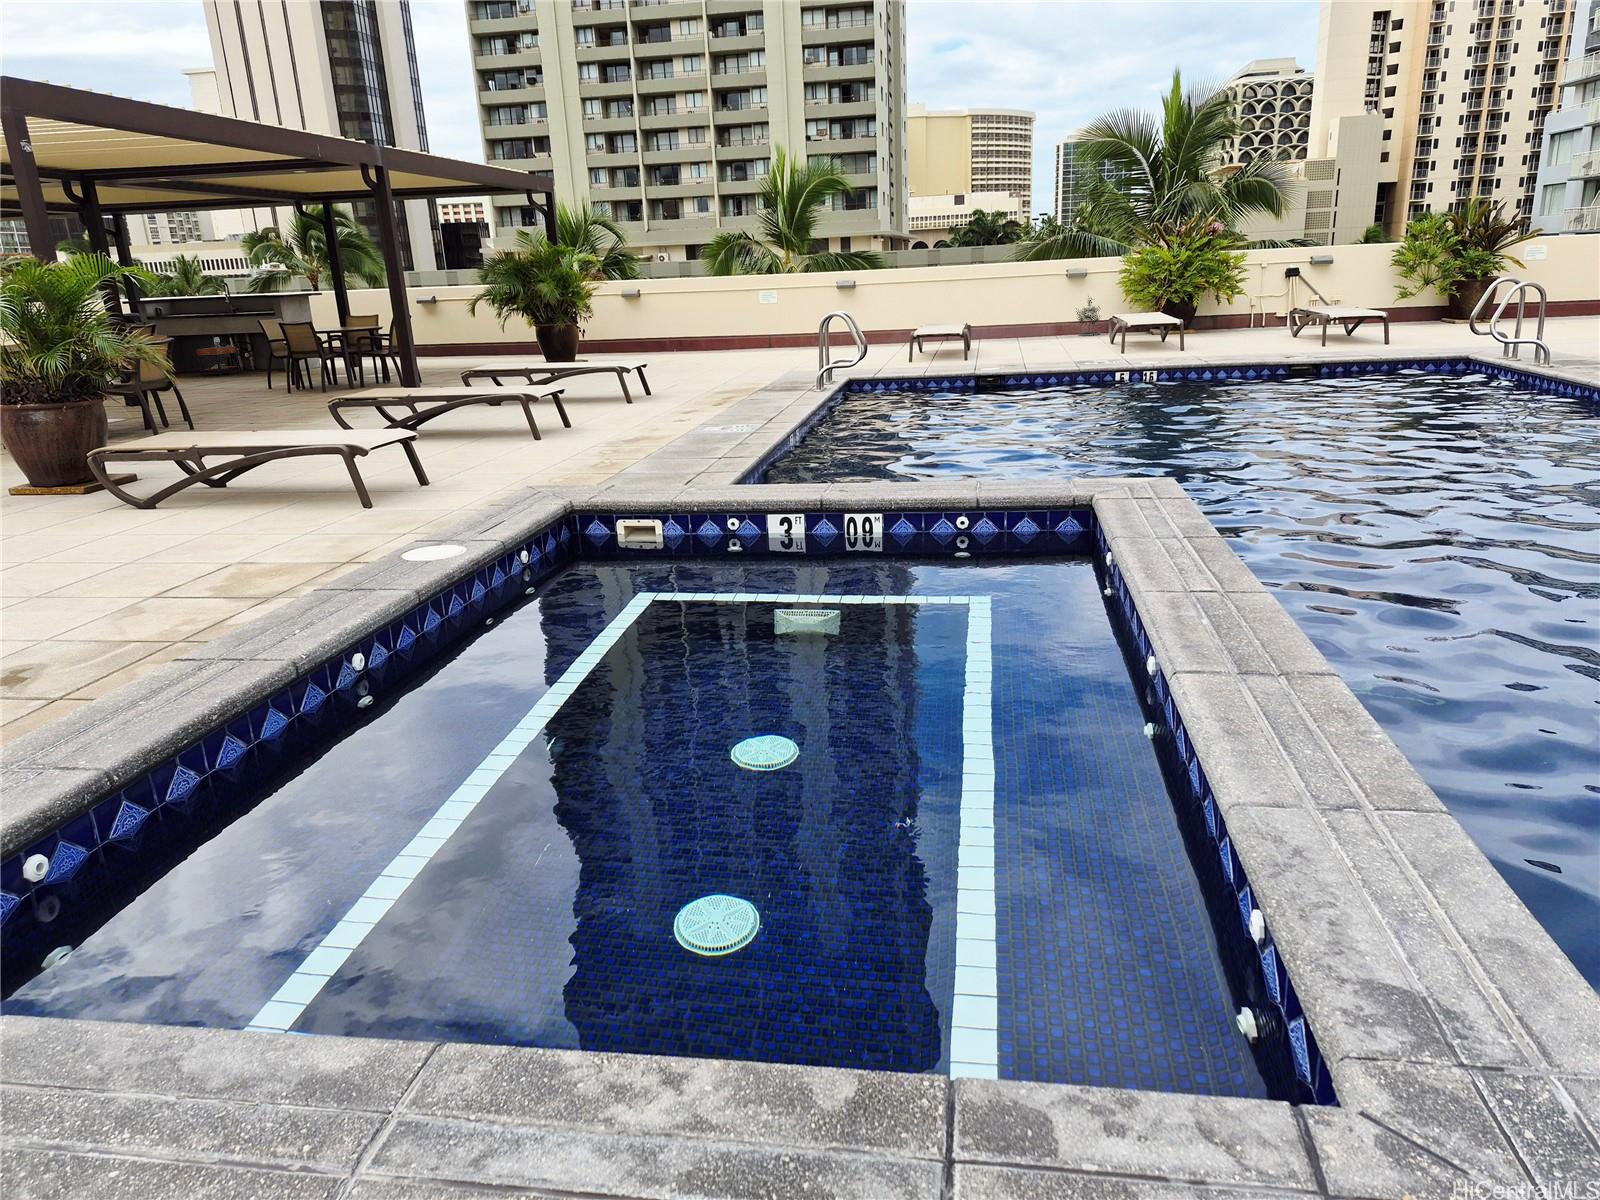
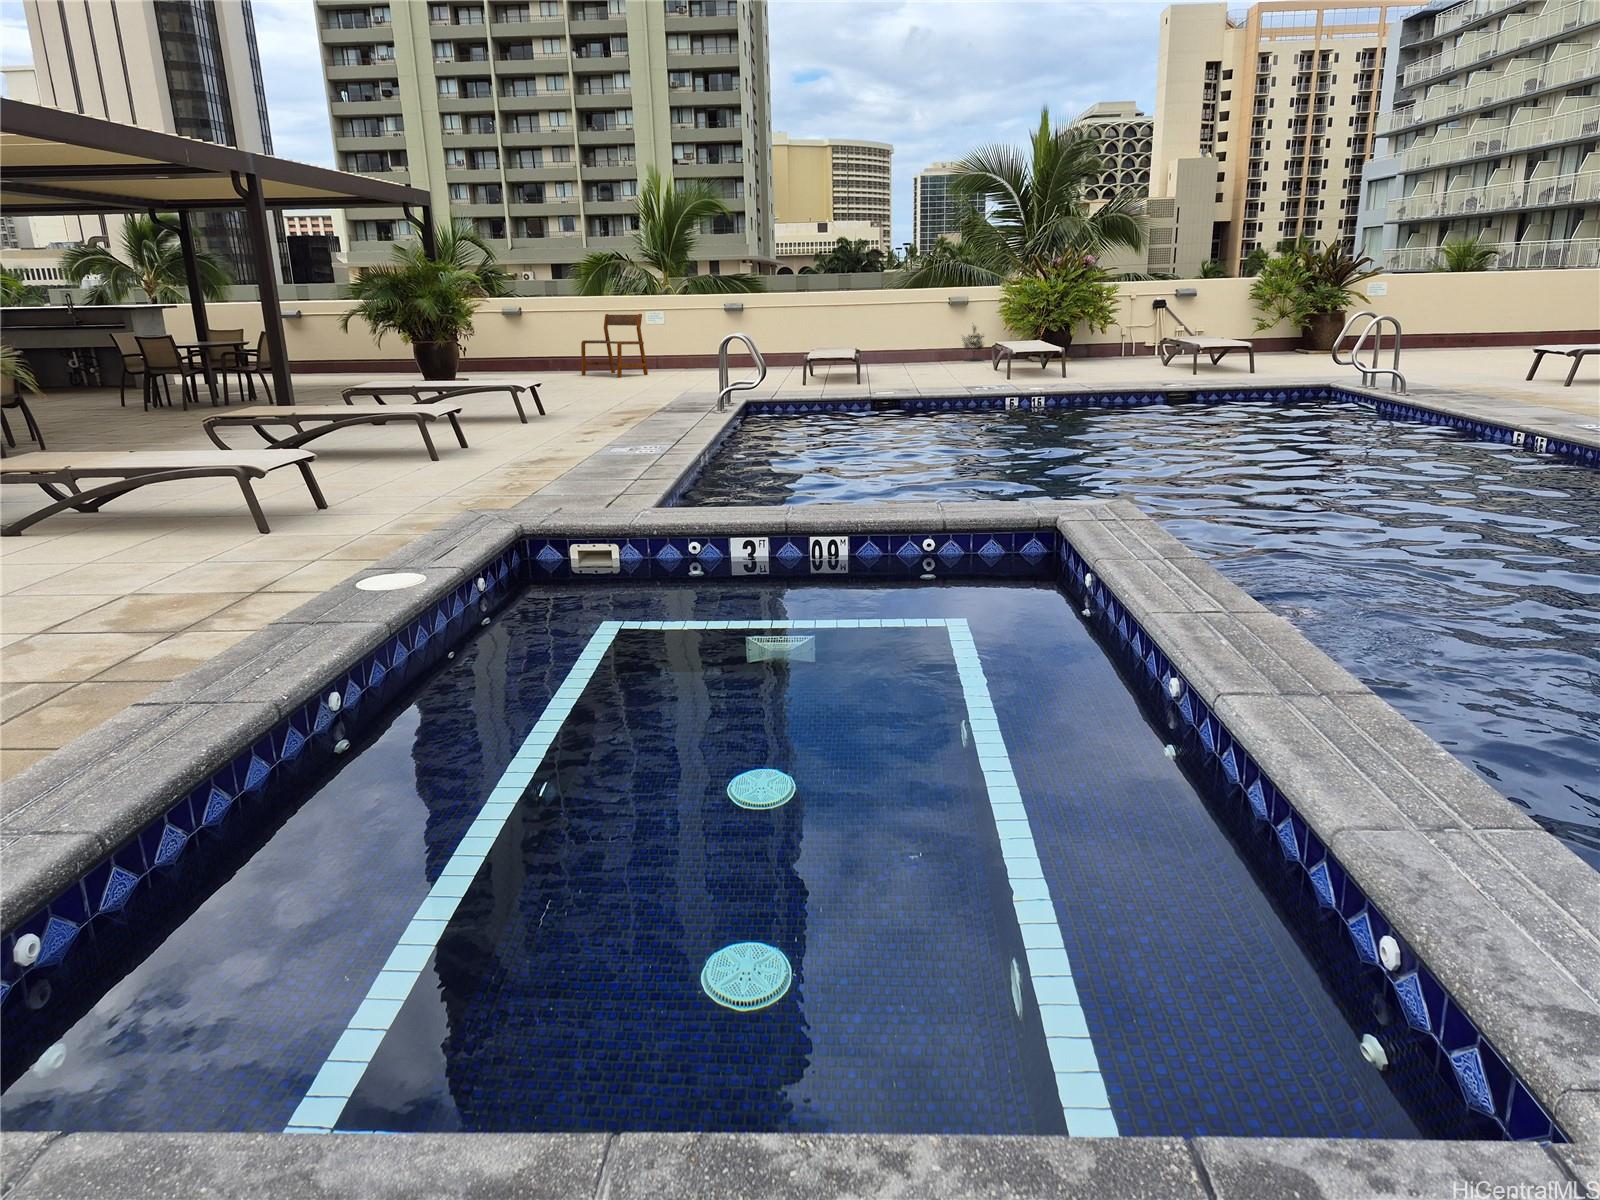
bench: none [688,292,753,356] -> present [581,314,648,378]
side table: present [196,337,240,376] -> none [50,352,100,393]

